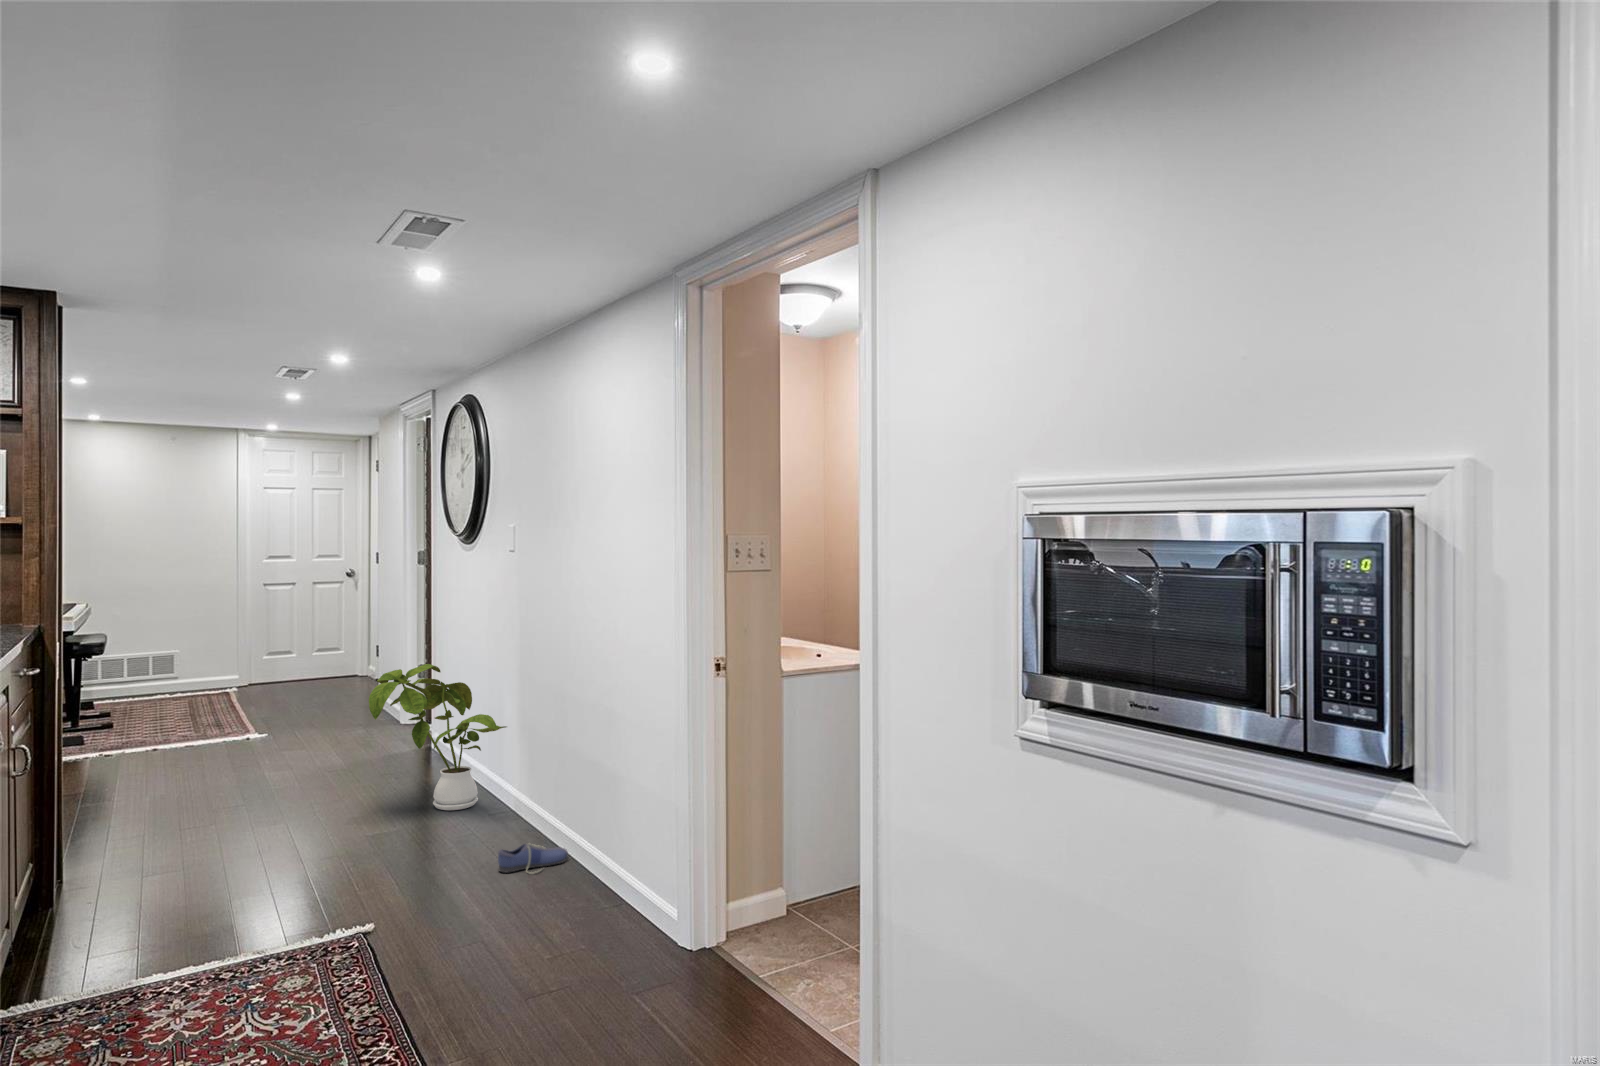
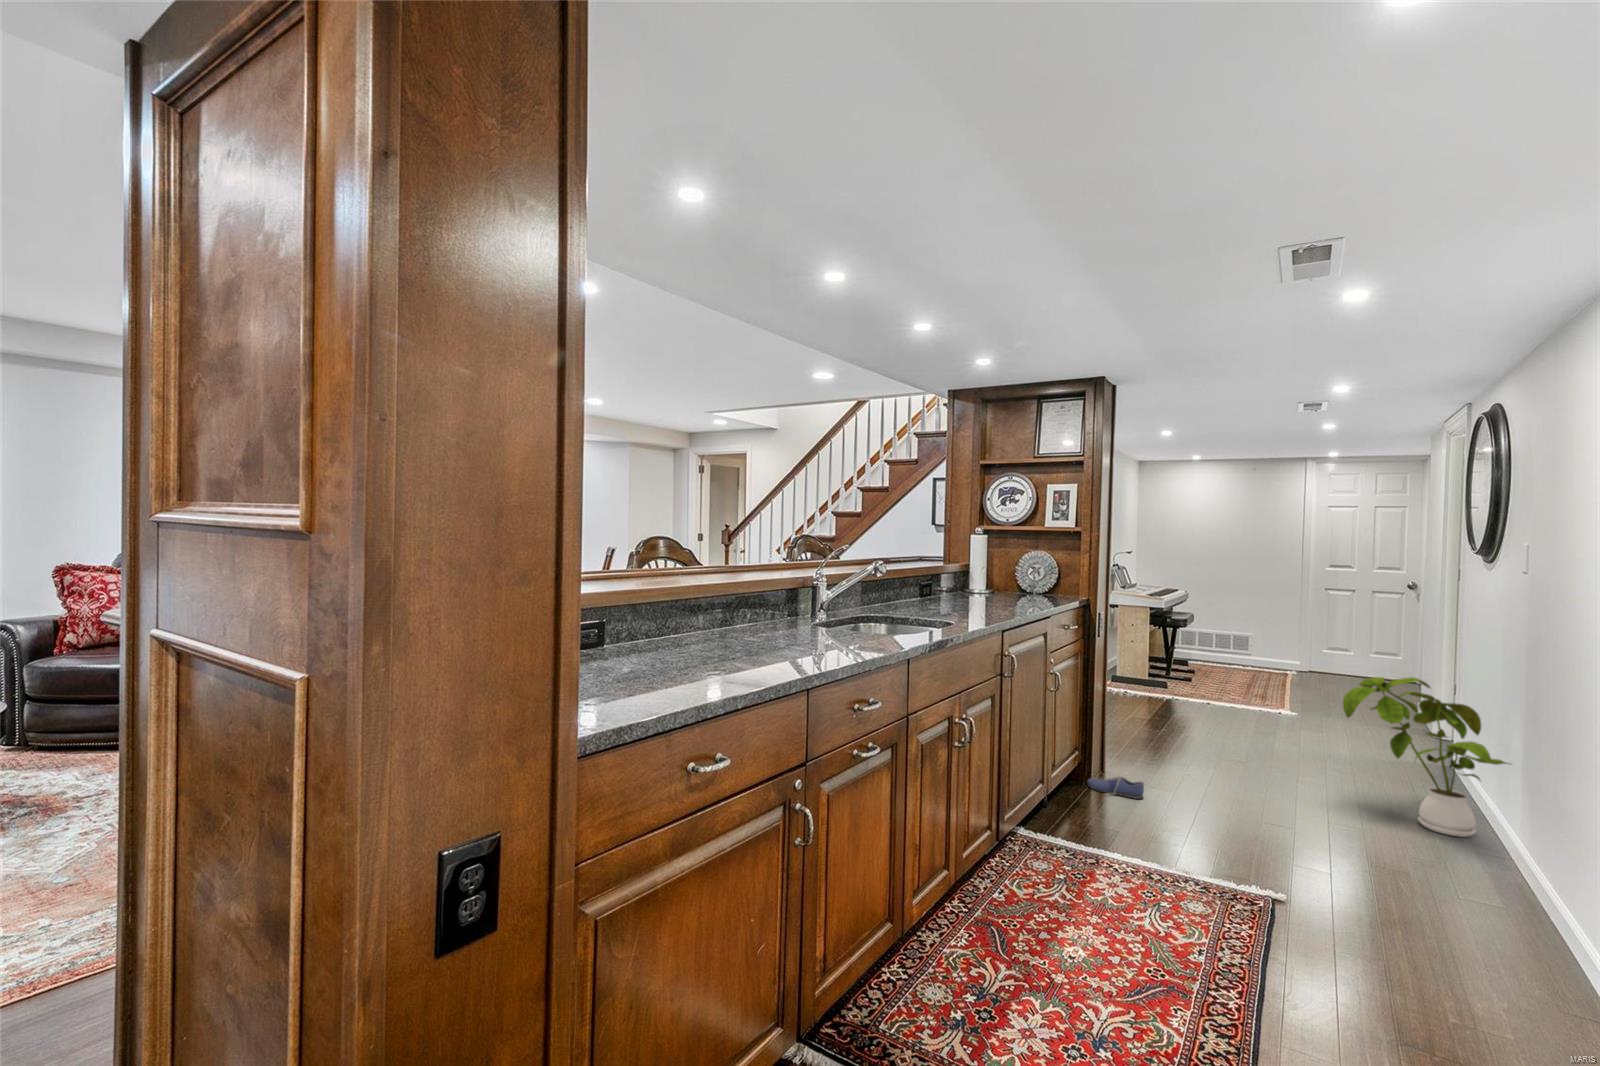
shoe: present [498,843,568,873] -> present [1088,776,1144,799]

